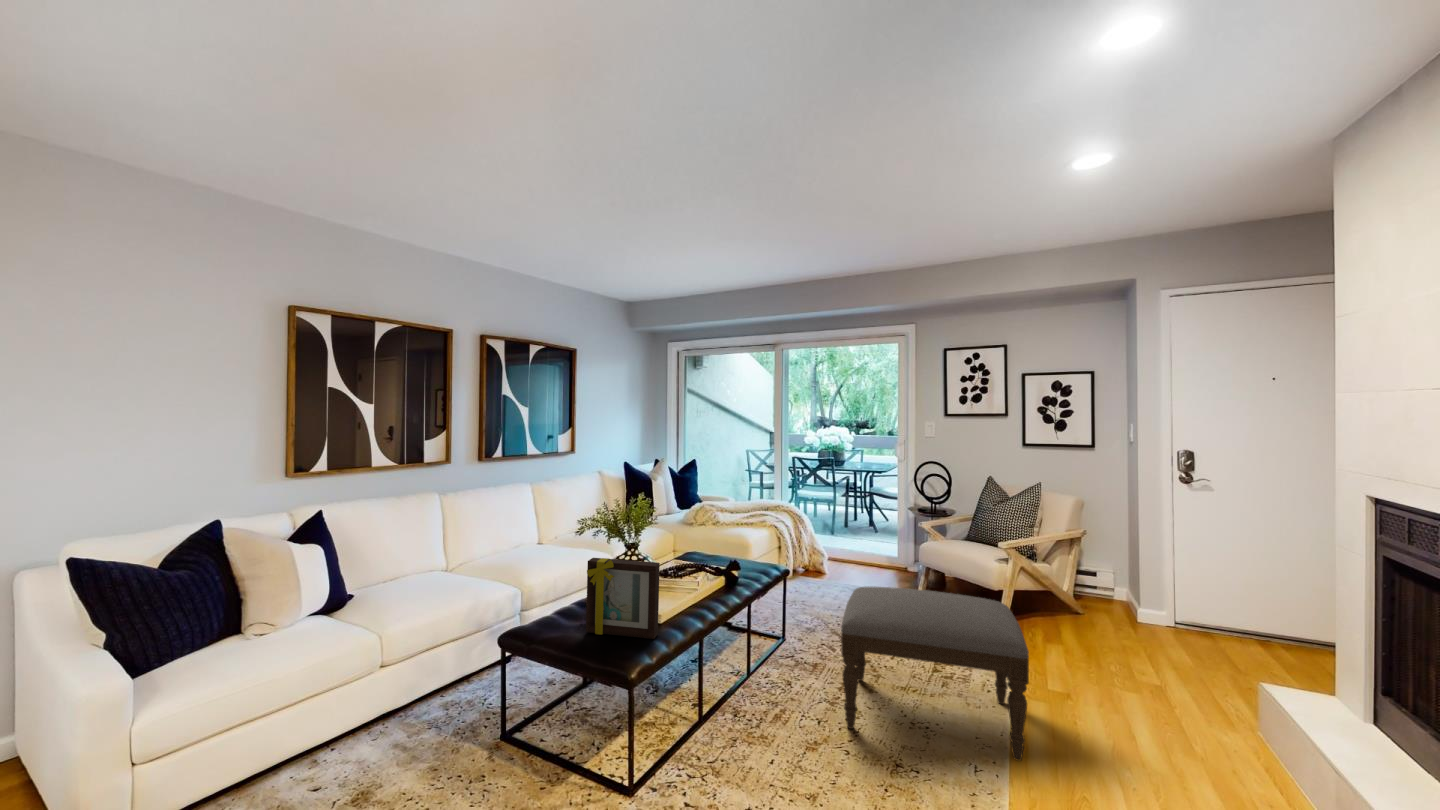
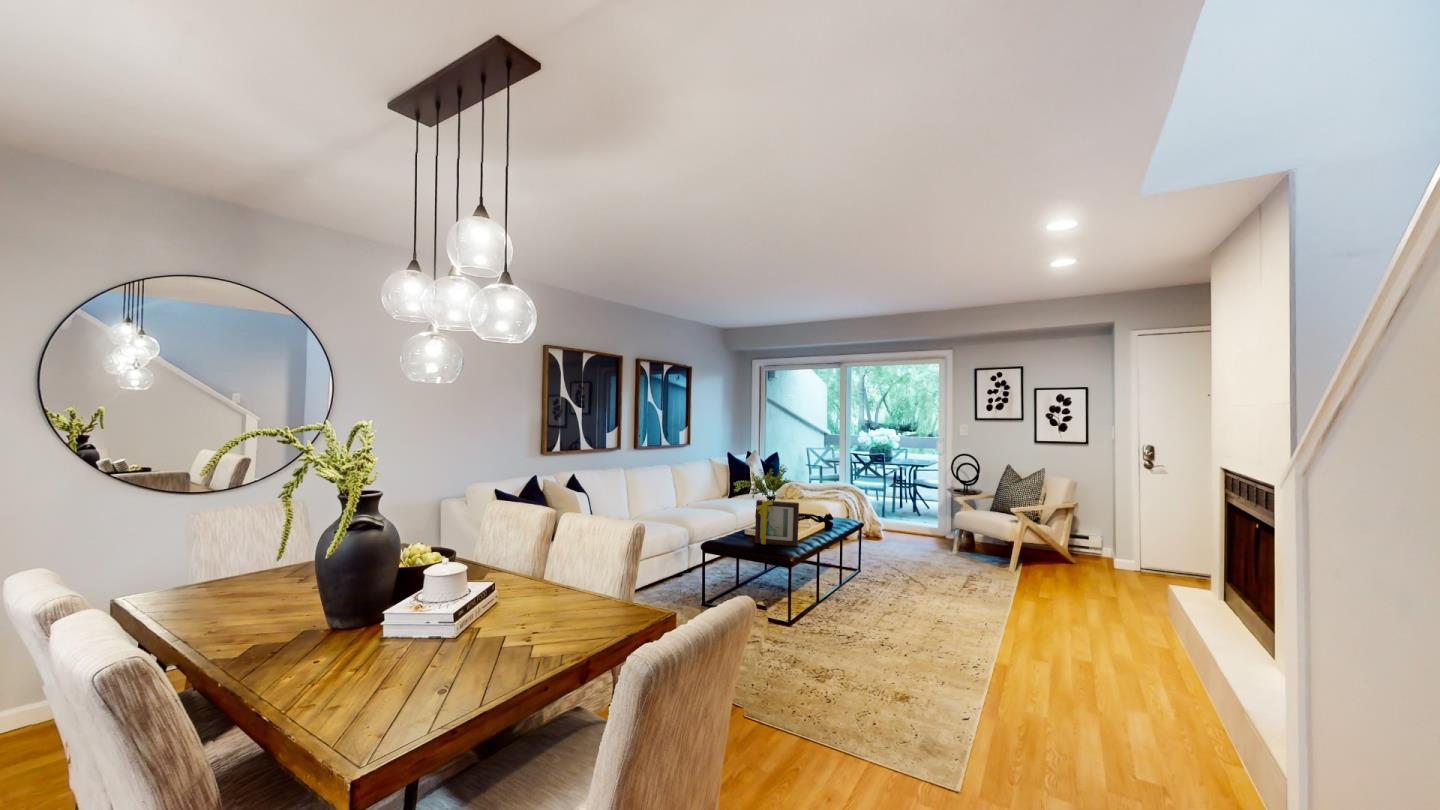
ottoman: present [841,586,1029,761] -> none [907,528,1021,621]

